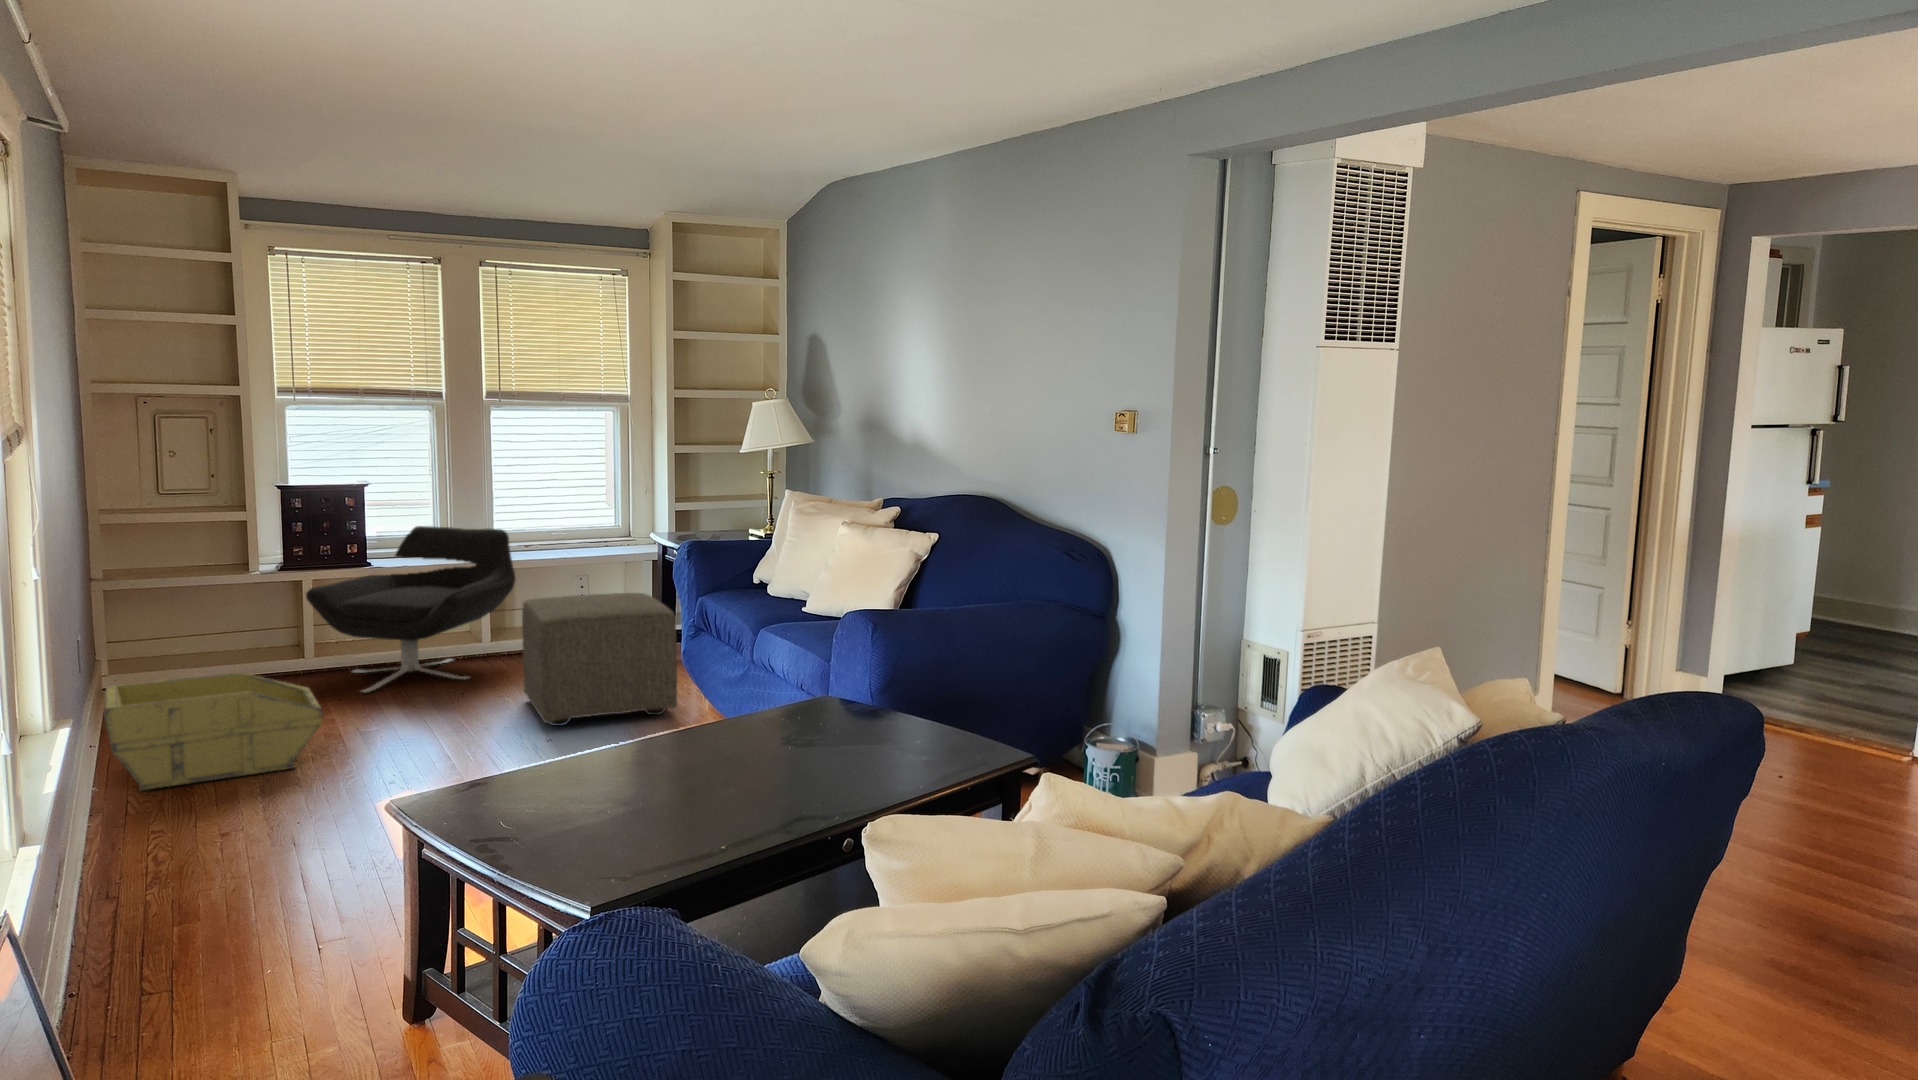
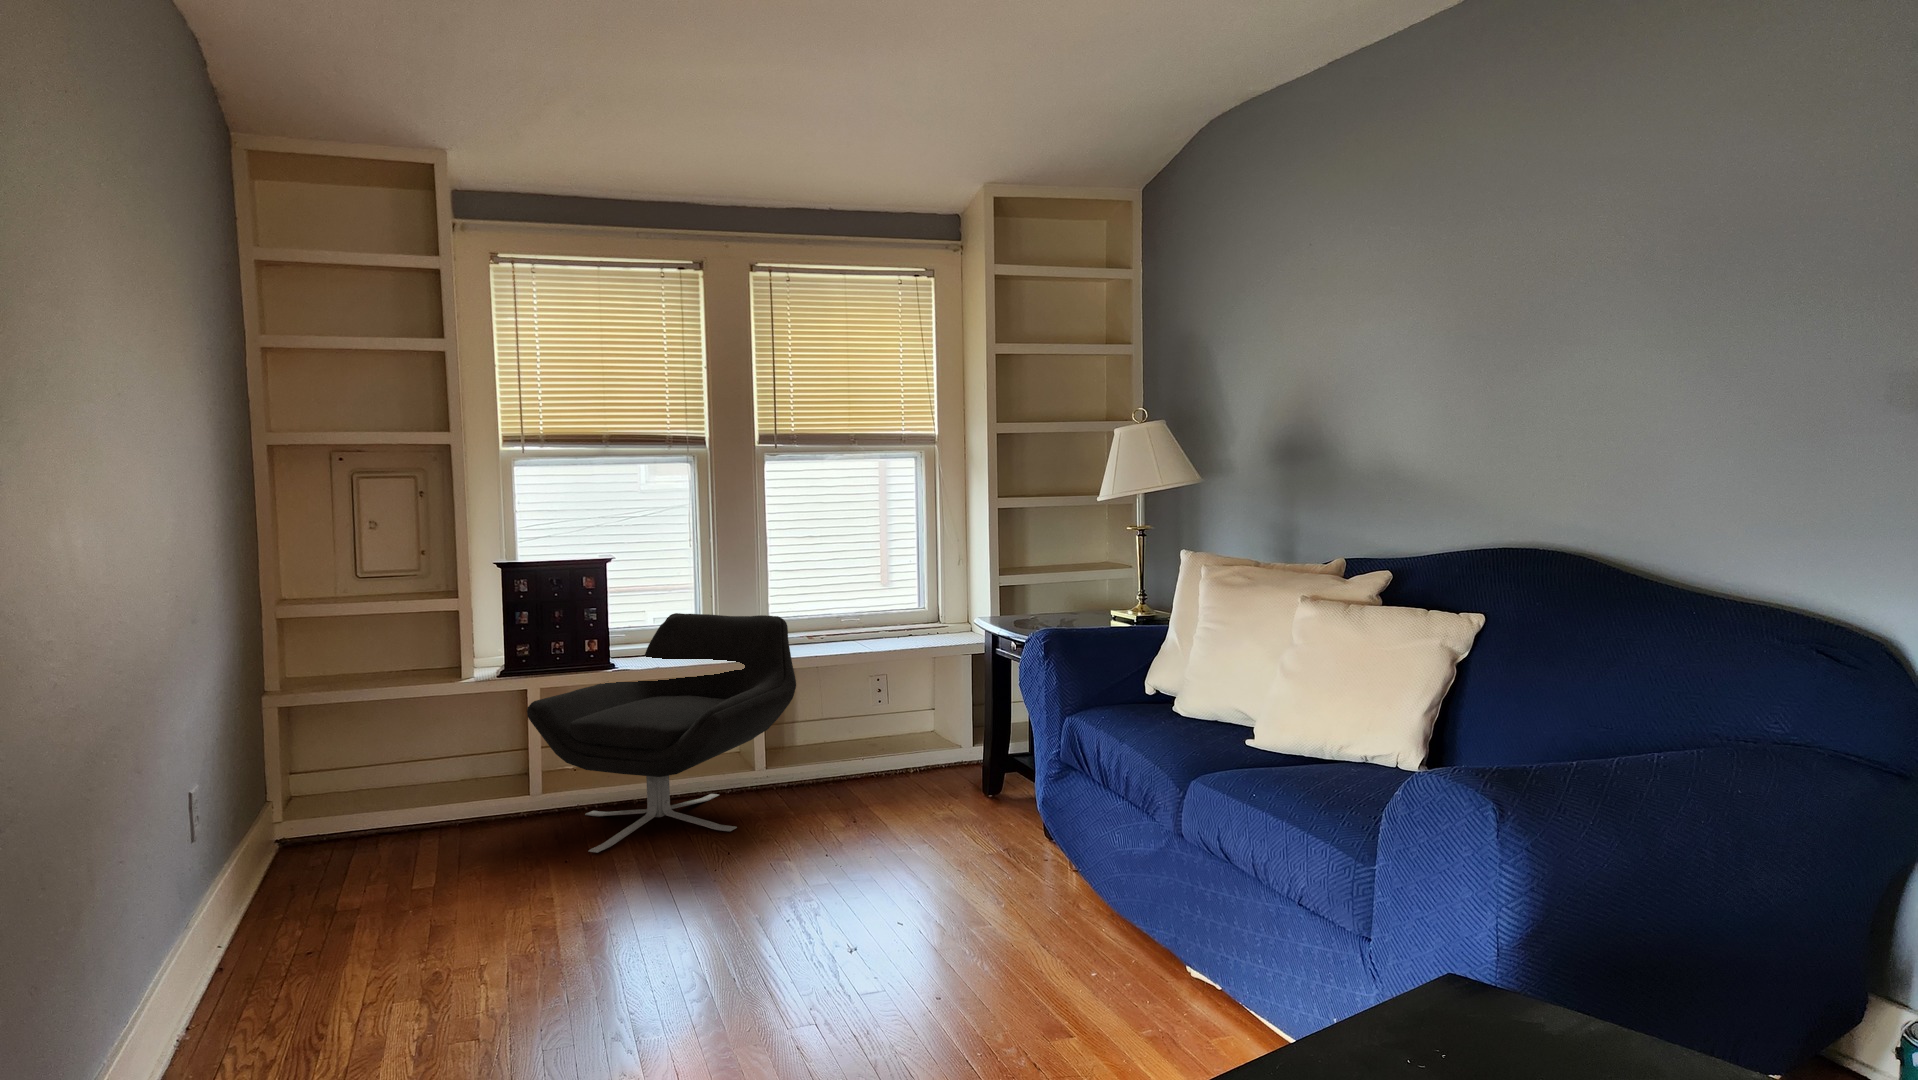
ottoman: present [522,593,677,726] -> none [805,709,1039,929]
storage bin: present [104,672,323,790] -> none [167,843,504,1053]

